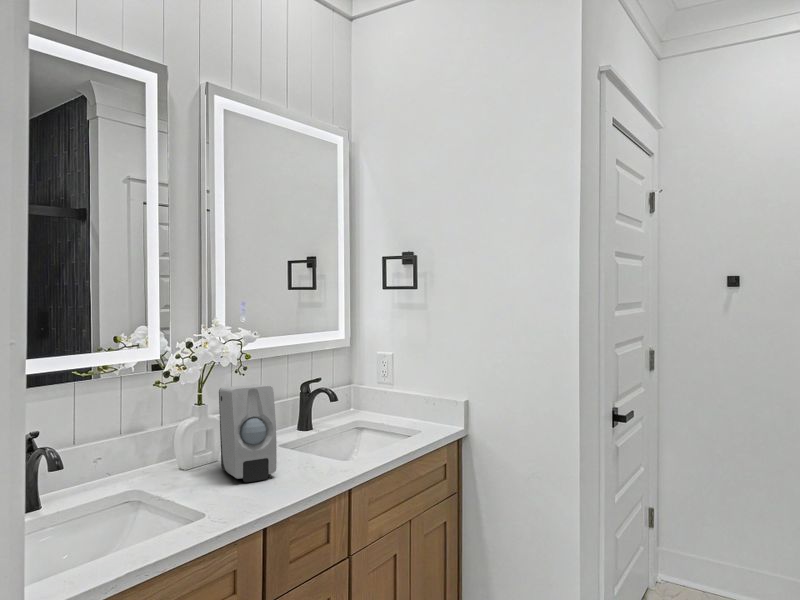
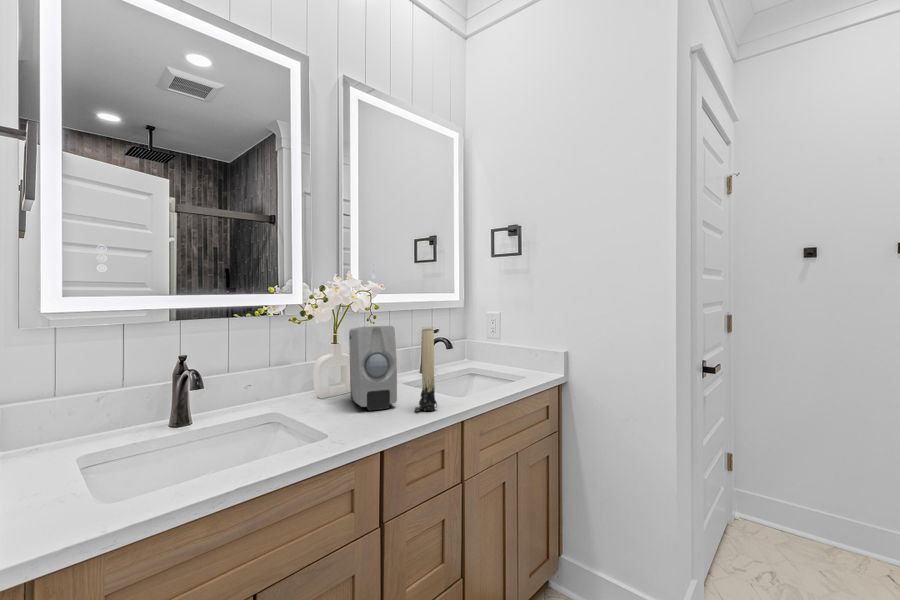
candle: none [297,387,322,482] -> present [415,326,437,412]

